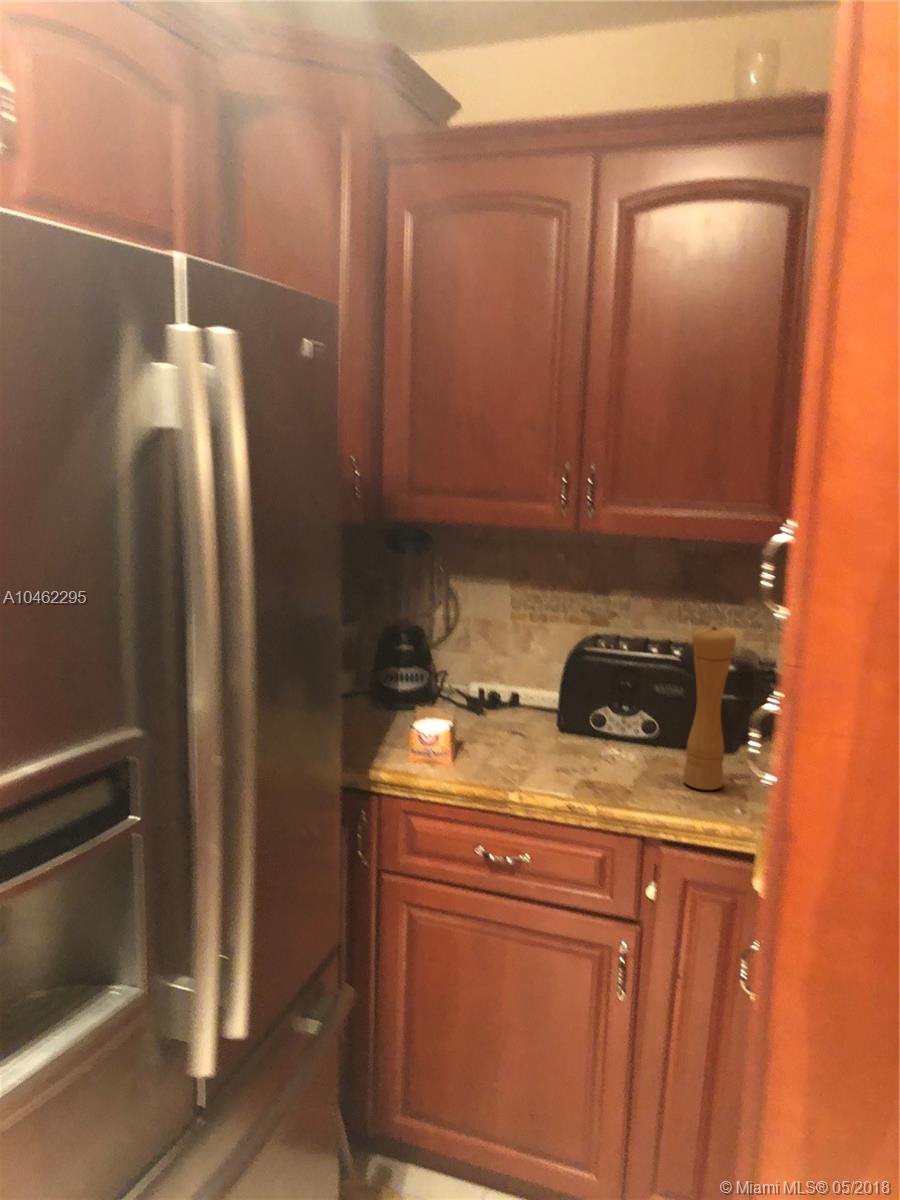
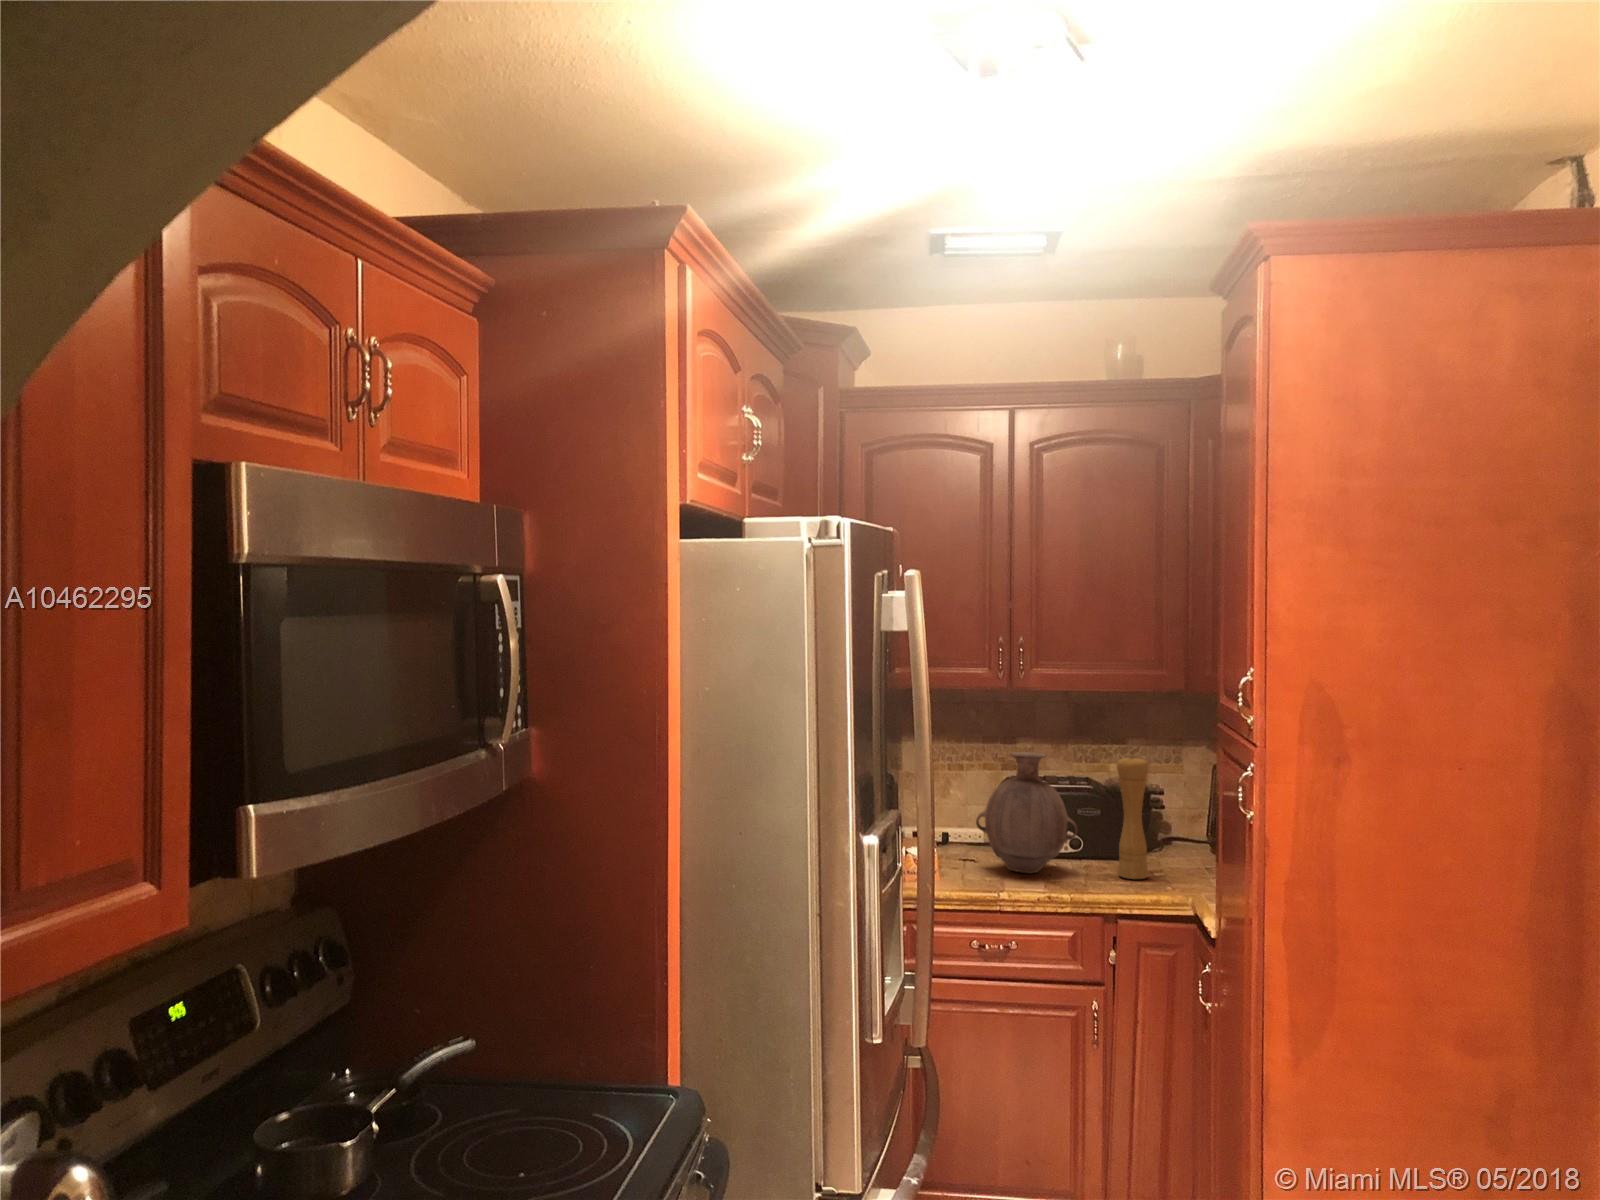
vase: none [514,609,637,765] -> present [976,752,1078,873]

